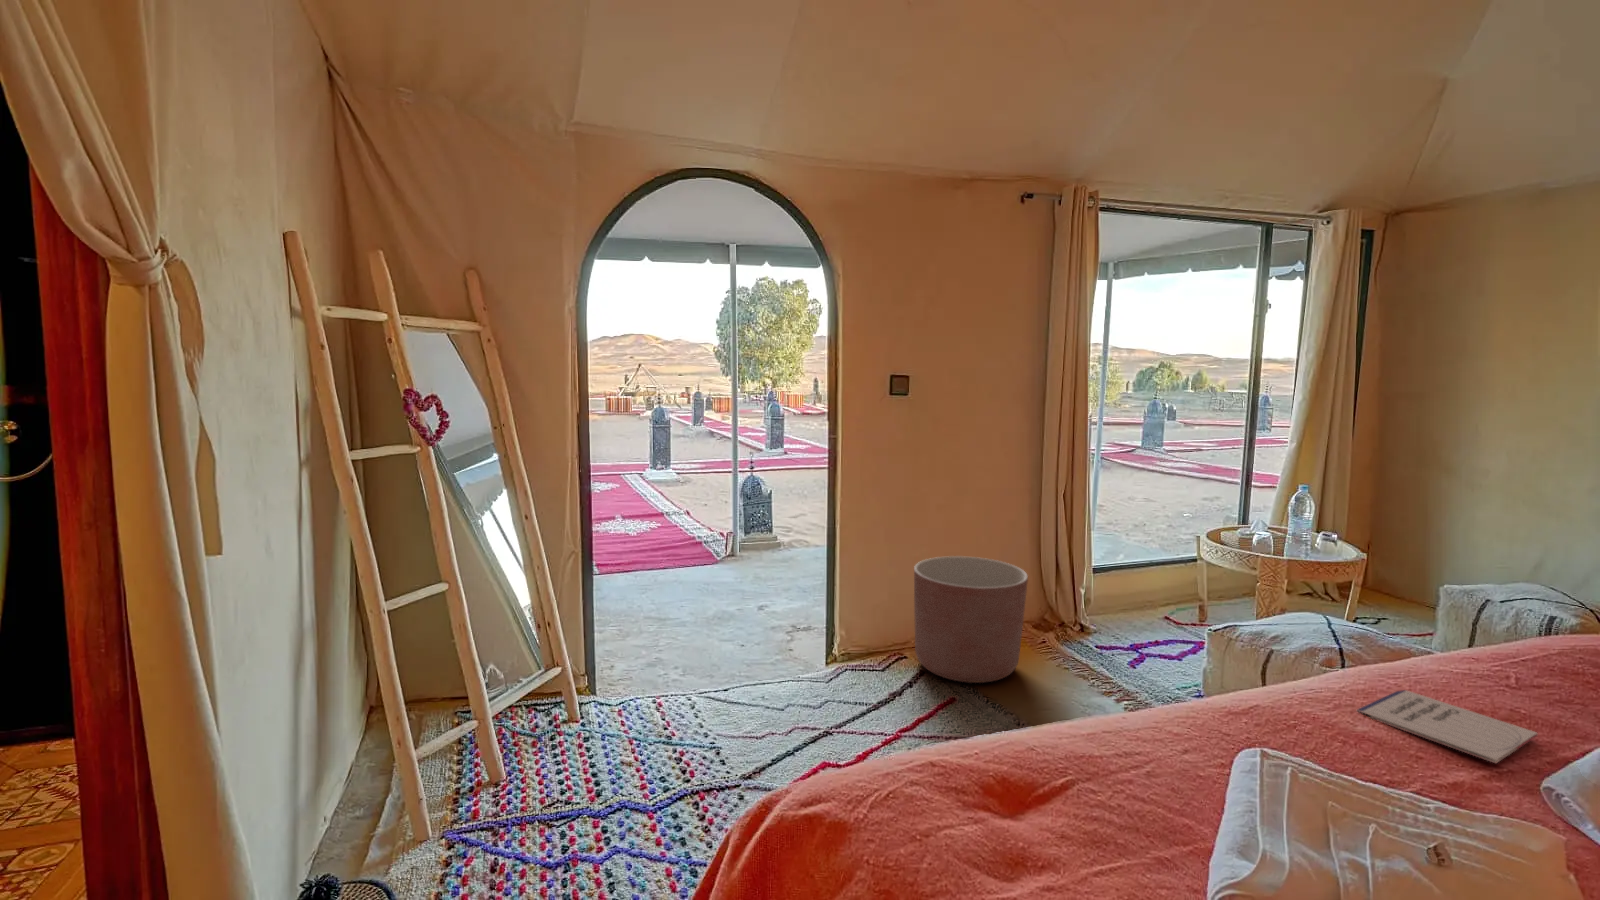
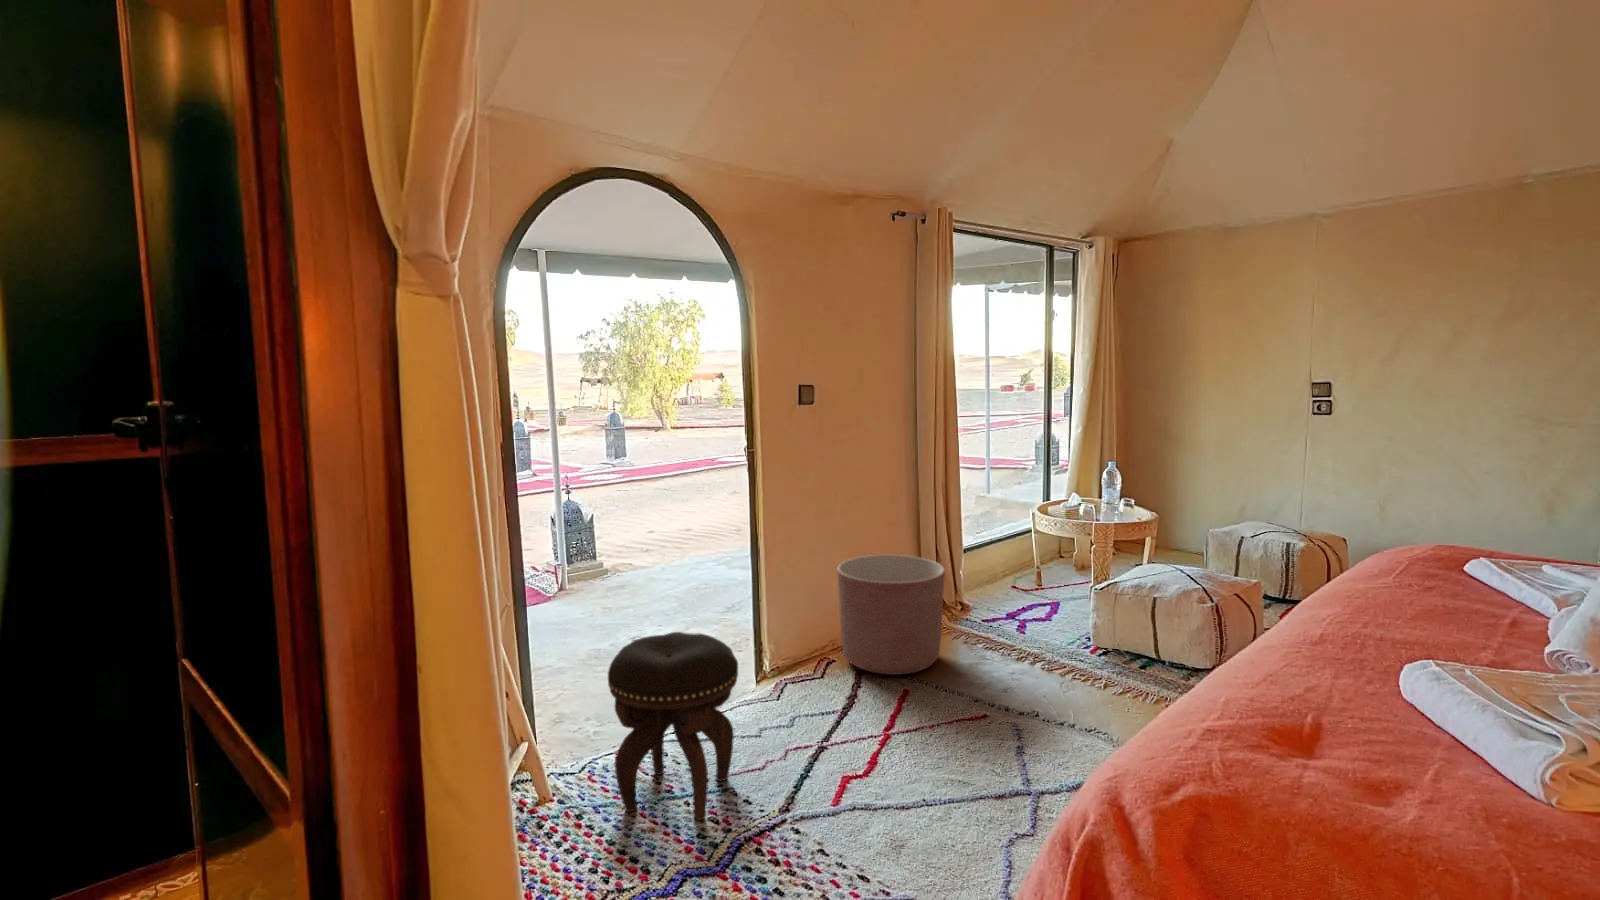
footstool: none [613,595,732,767] -> present [608,632,738,820]
notebook: present [1358,690,1537,763] -> none [1379,602,1493,642]

